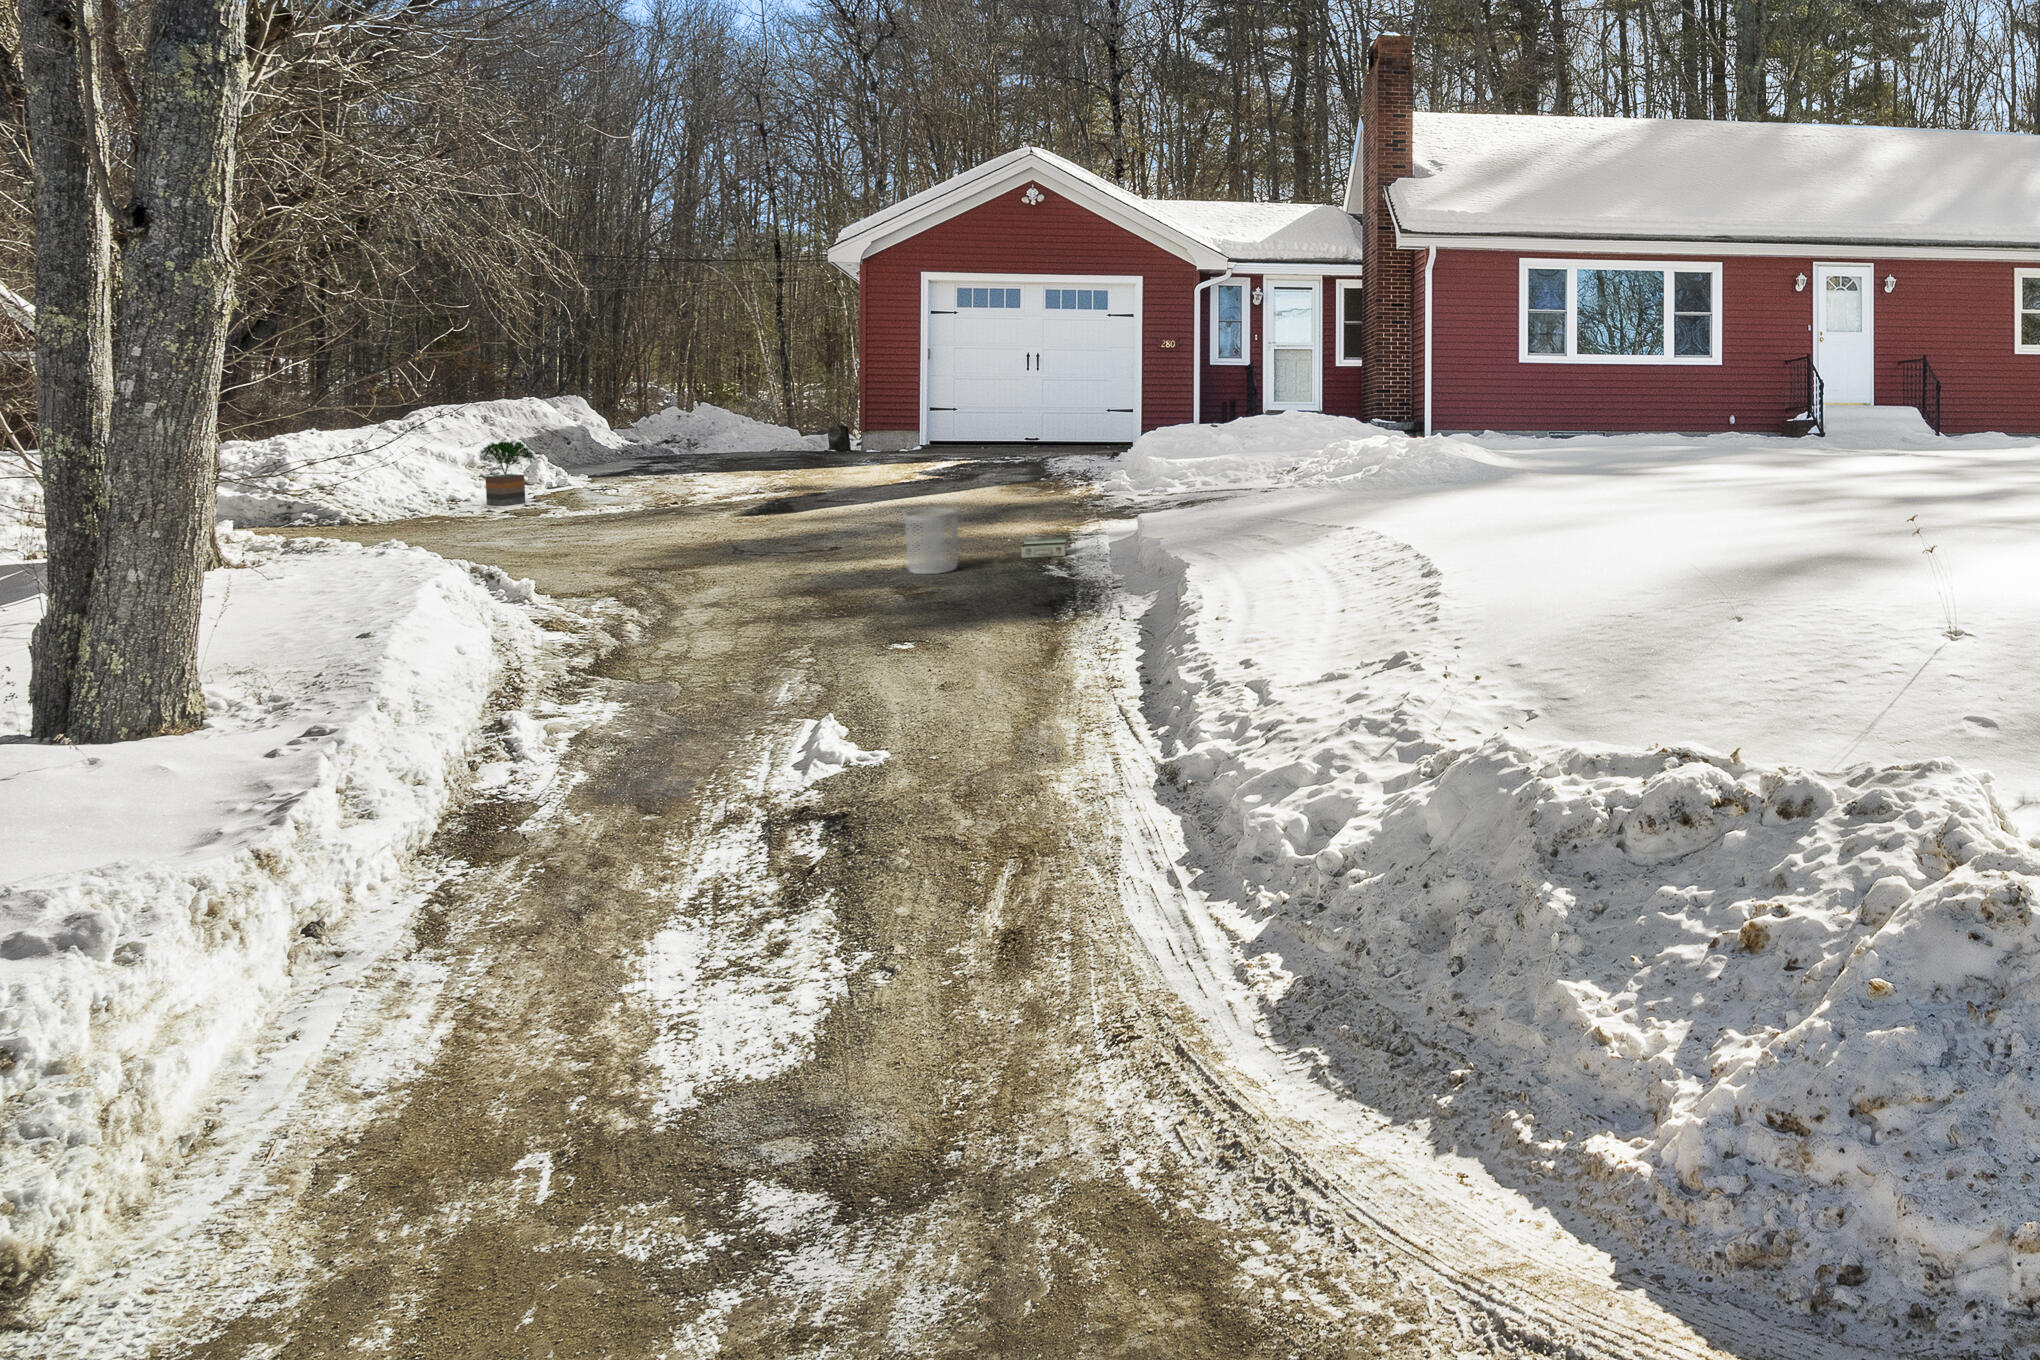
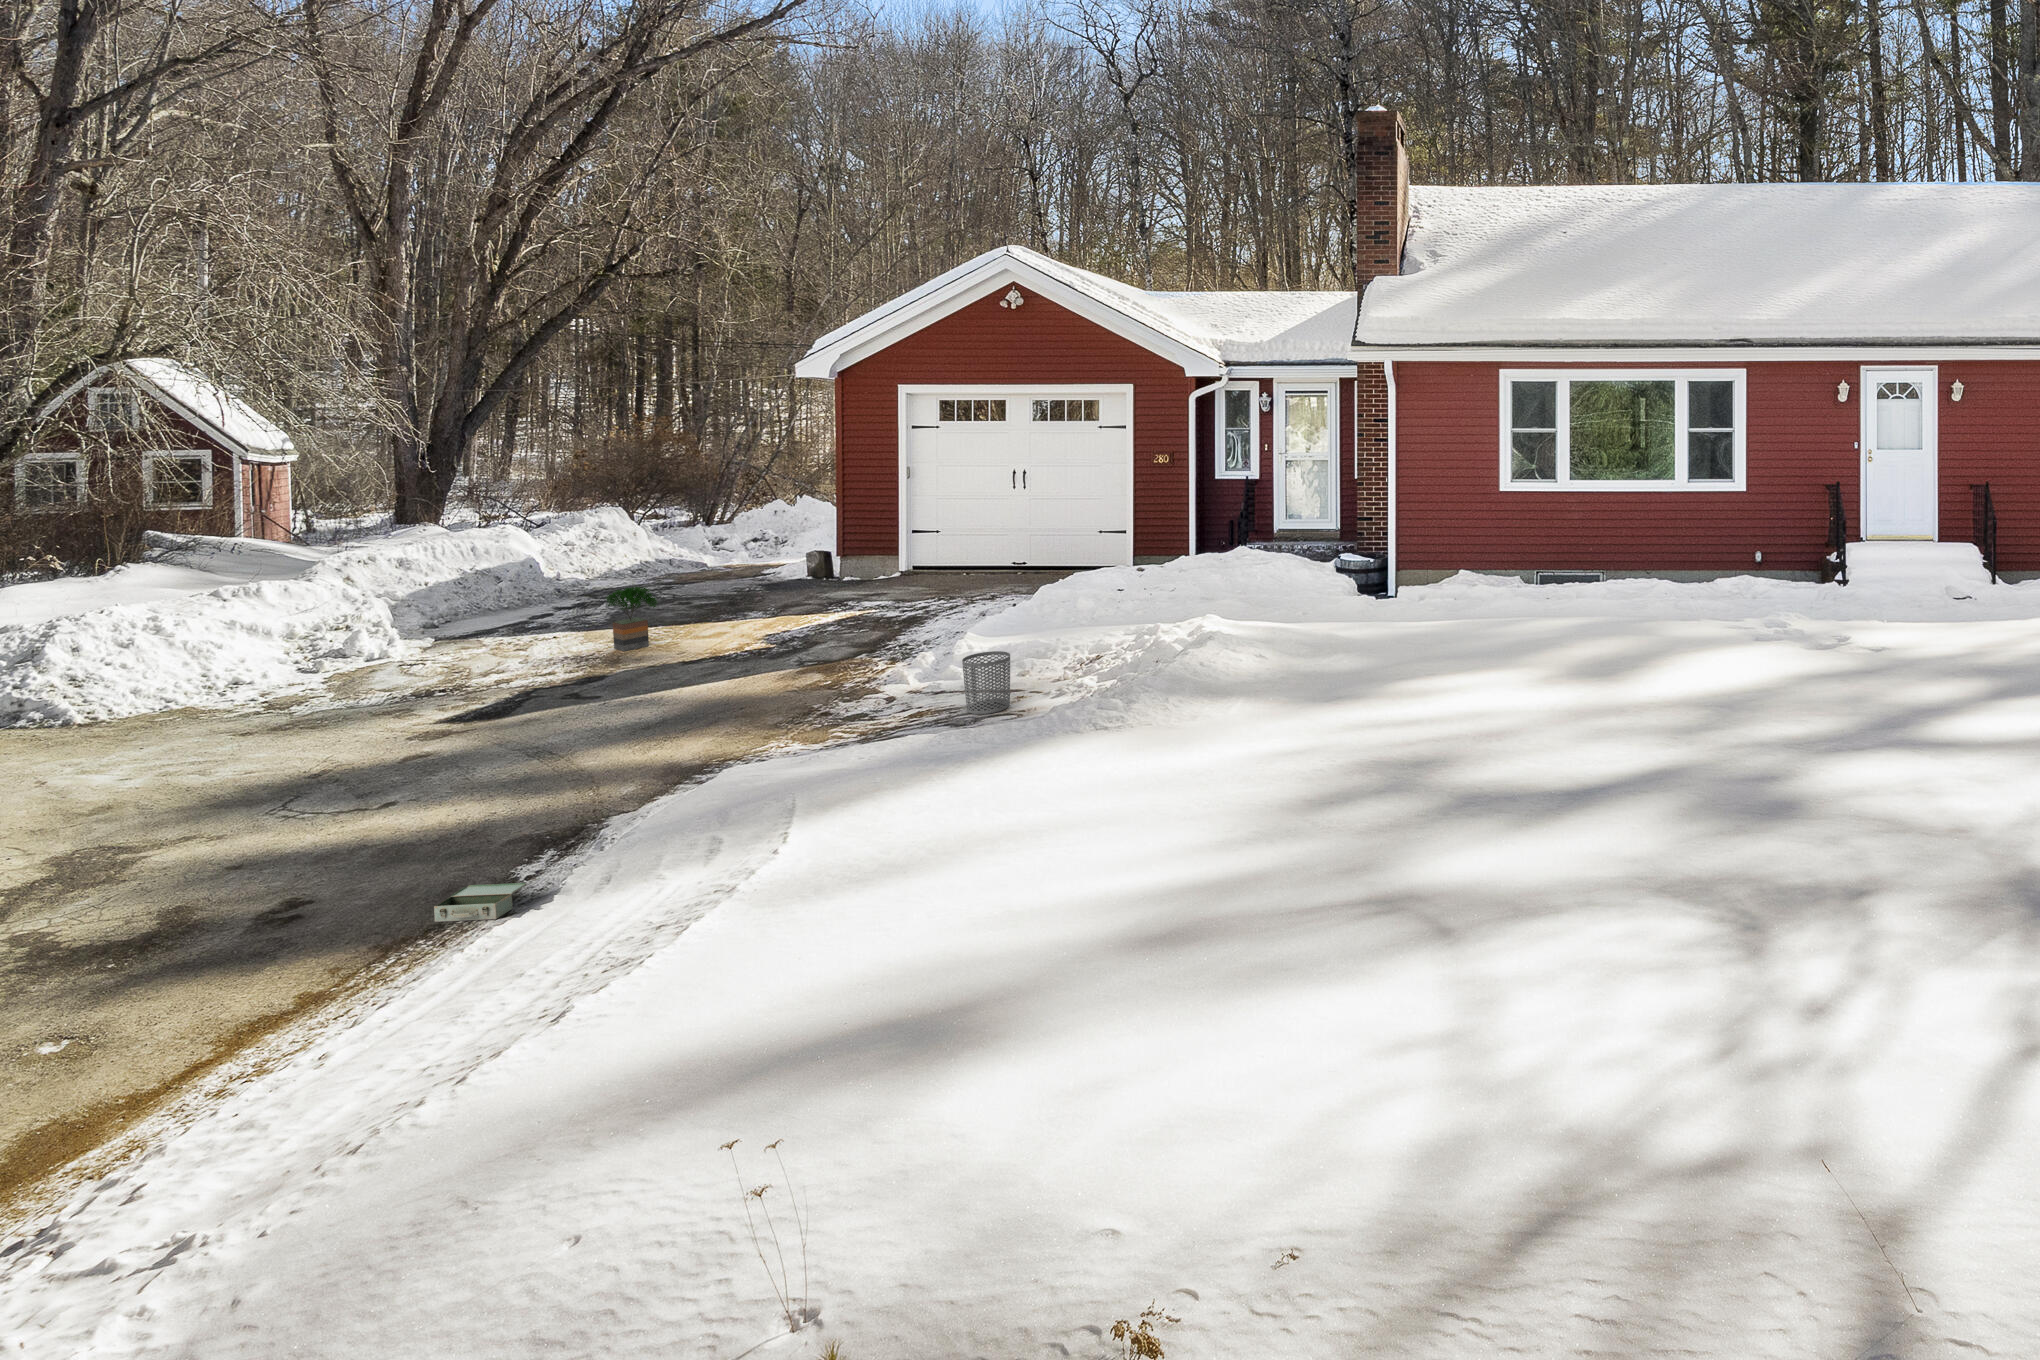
potted tree: present [480,442,535,506] -> present [606,587,657,651]
waste bin: present [905,508,958,574] -> present [962,651,1010,714]

